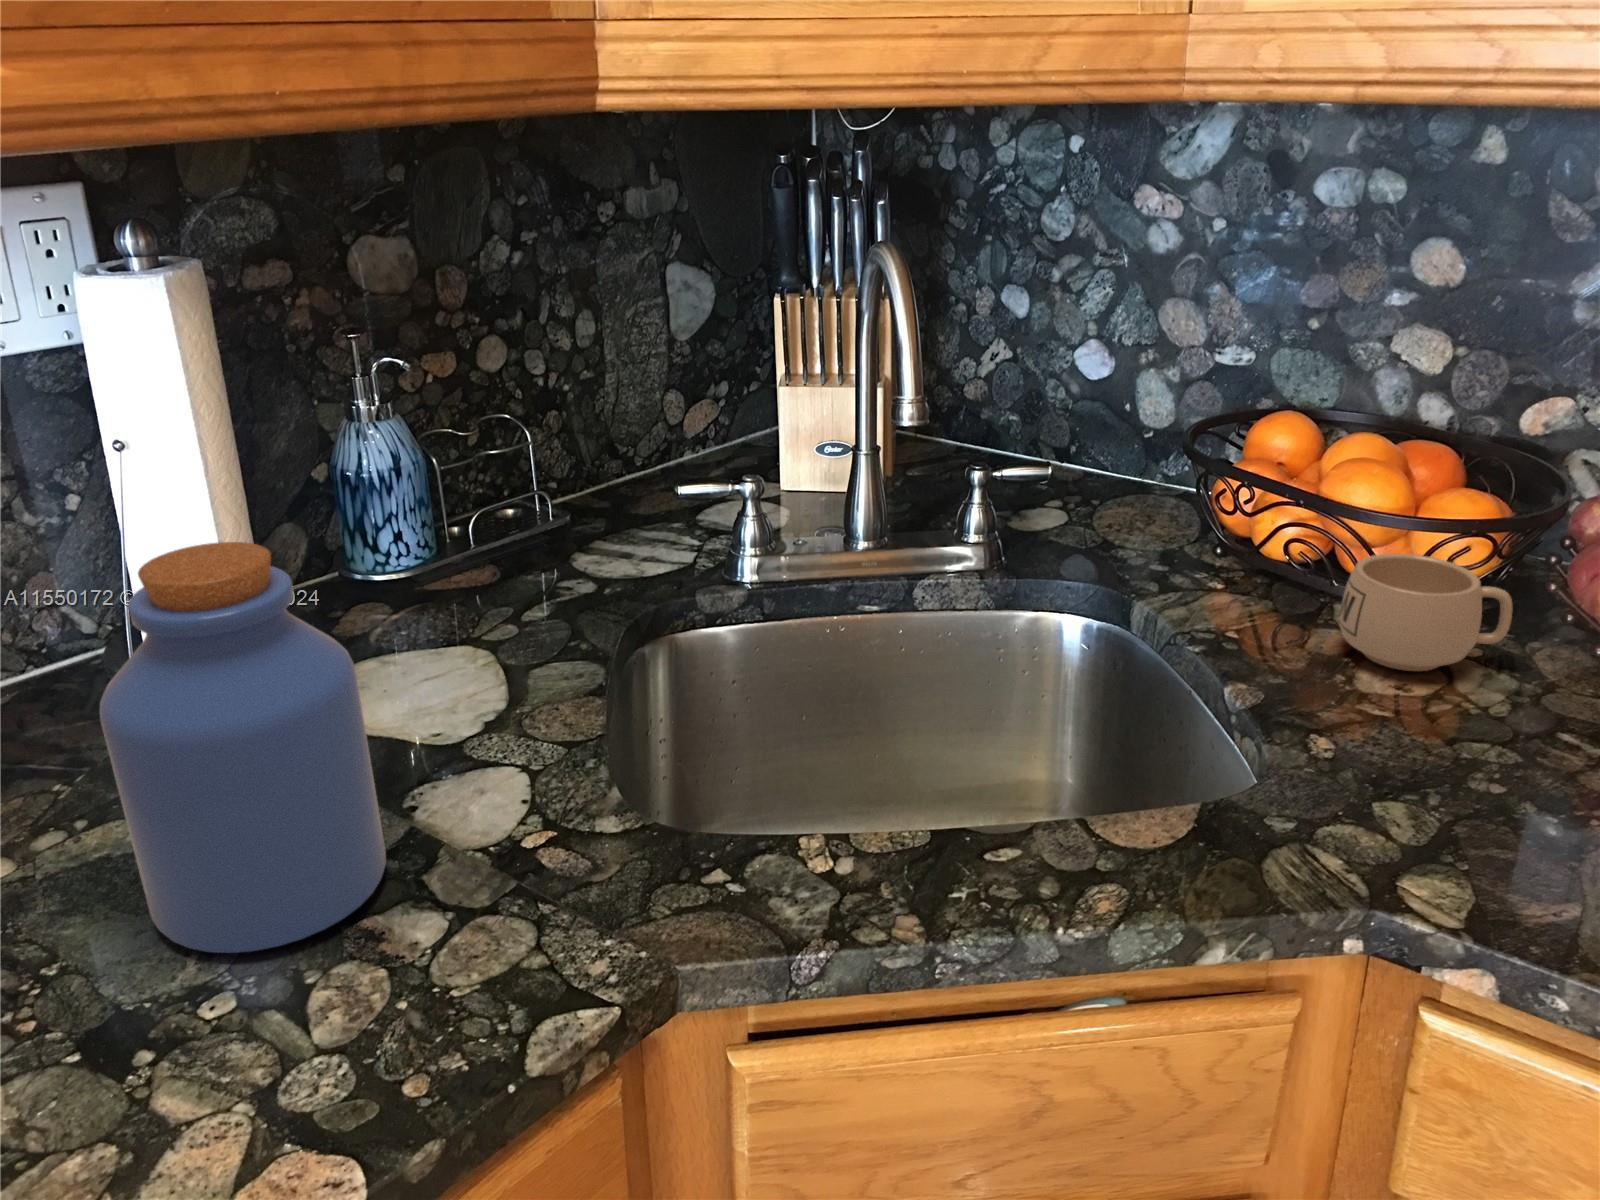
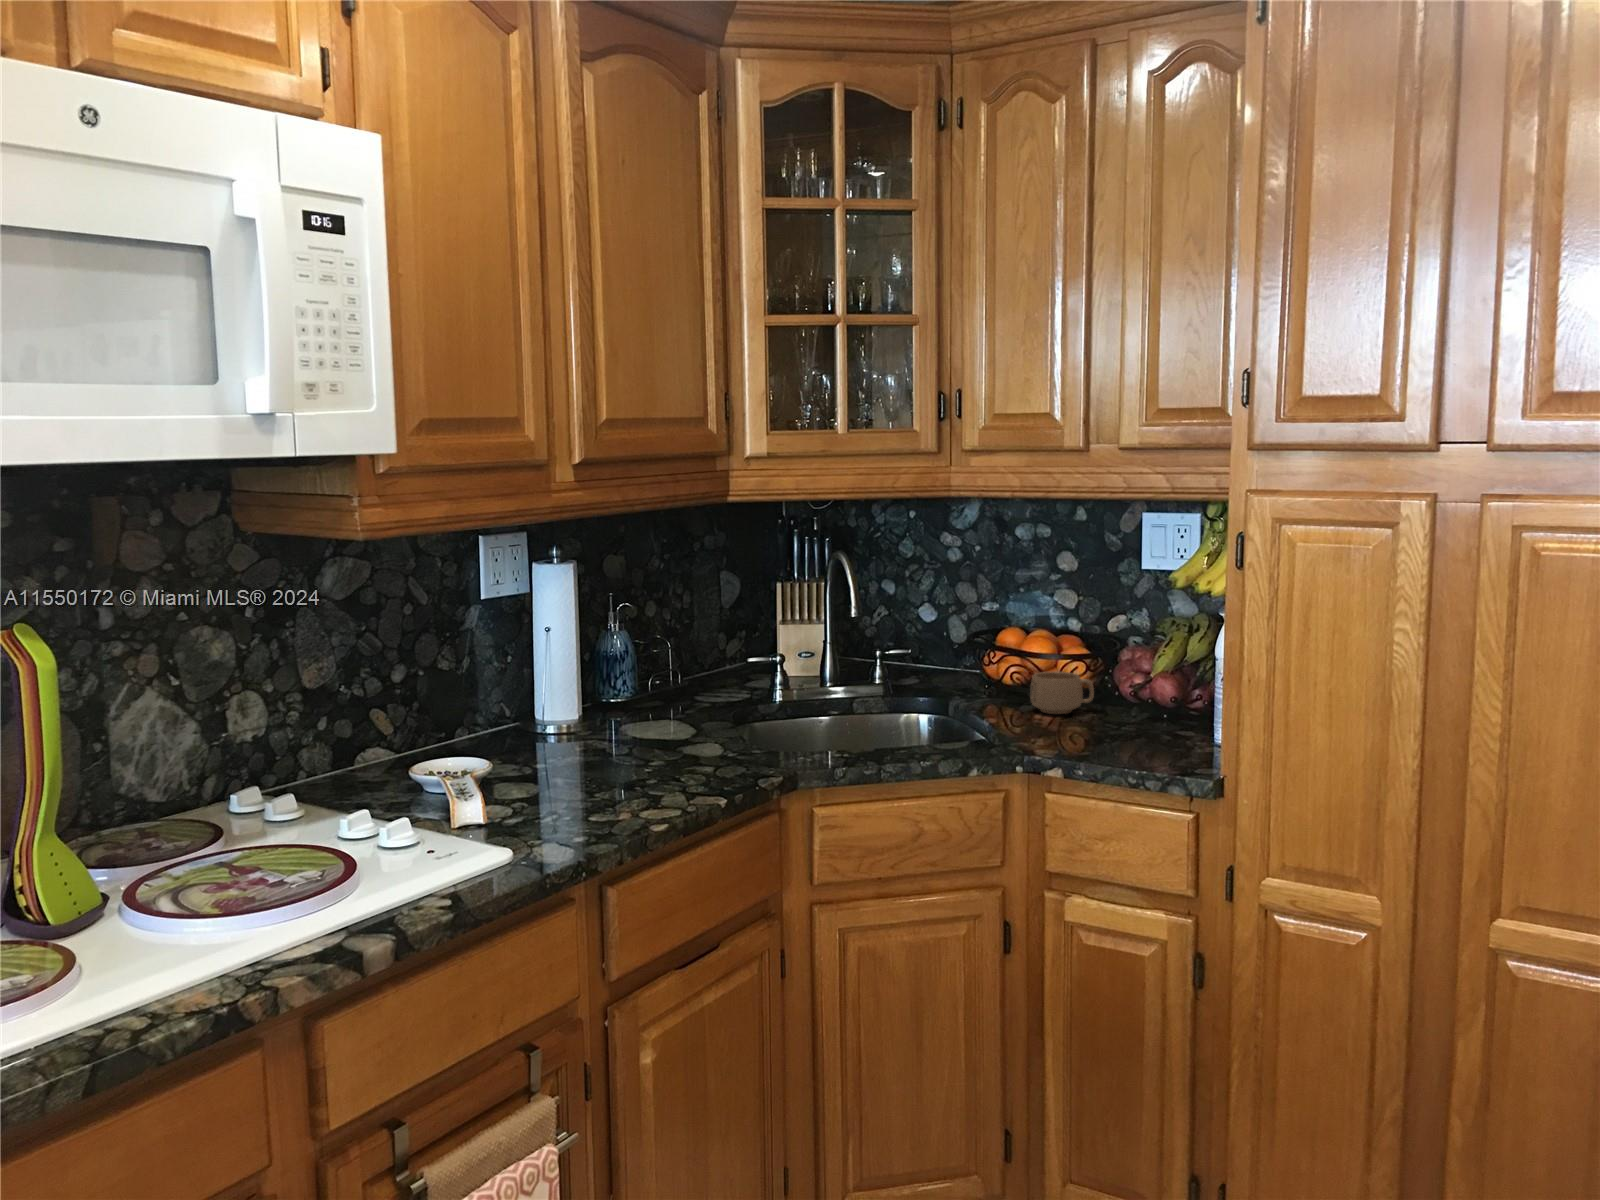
jar: present [100,542,386,953] -> none [608,638,688,770]

